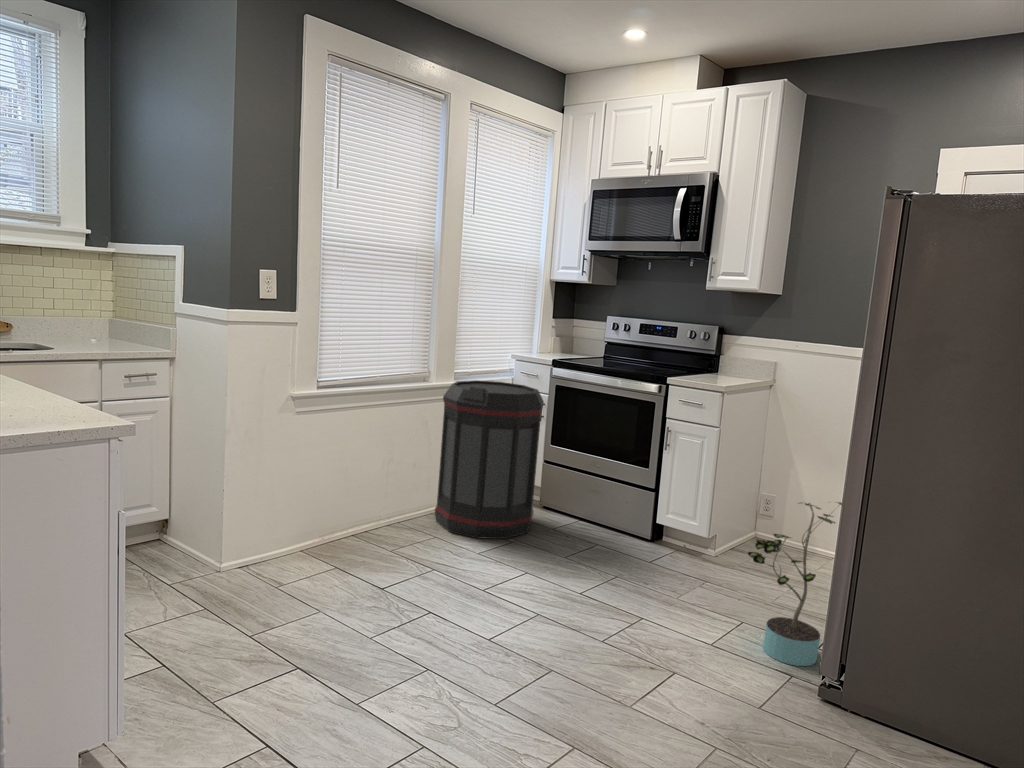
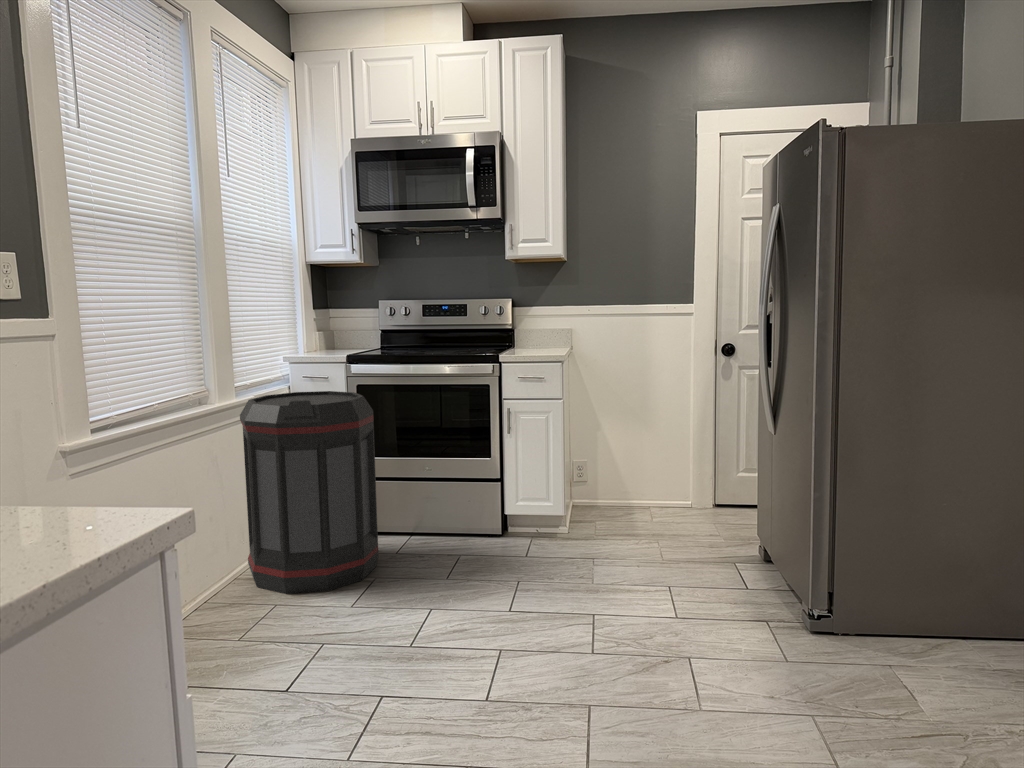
potted plant: present [748,502,842,666] -> none [699,439,779,610]

